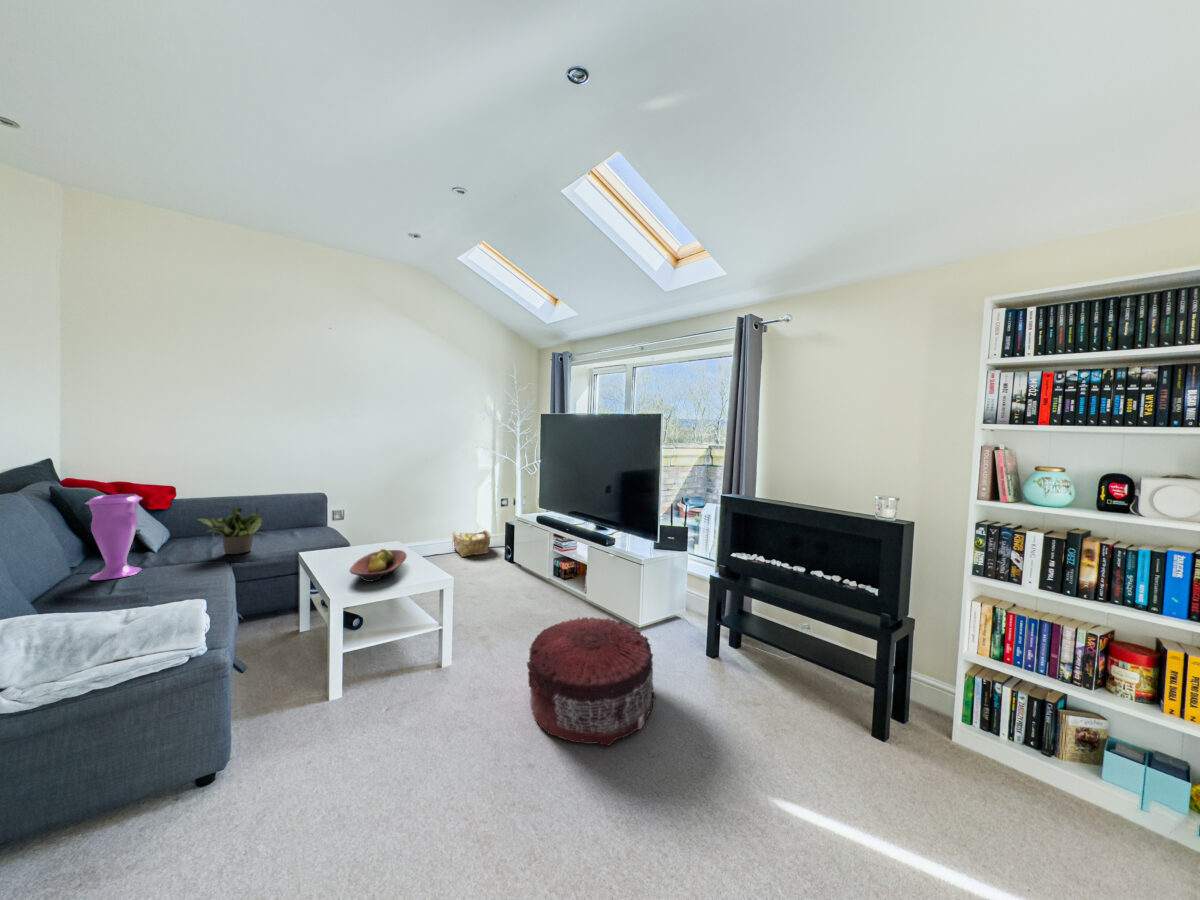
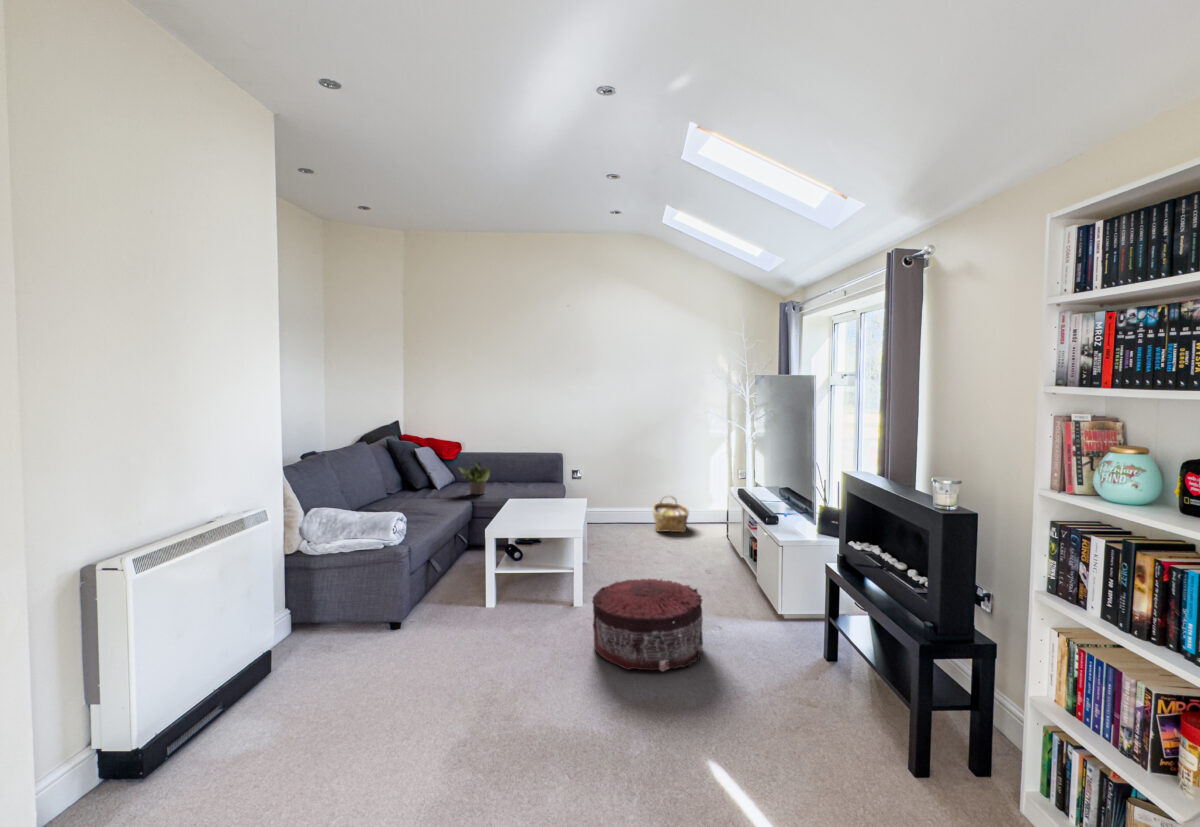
vase: present [85,494,142,580] -> none [406,448,431,499]
fruit bowl: present [350,549,407,582] -> none [512,498,559,520]

